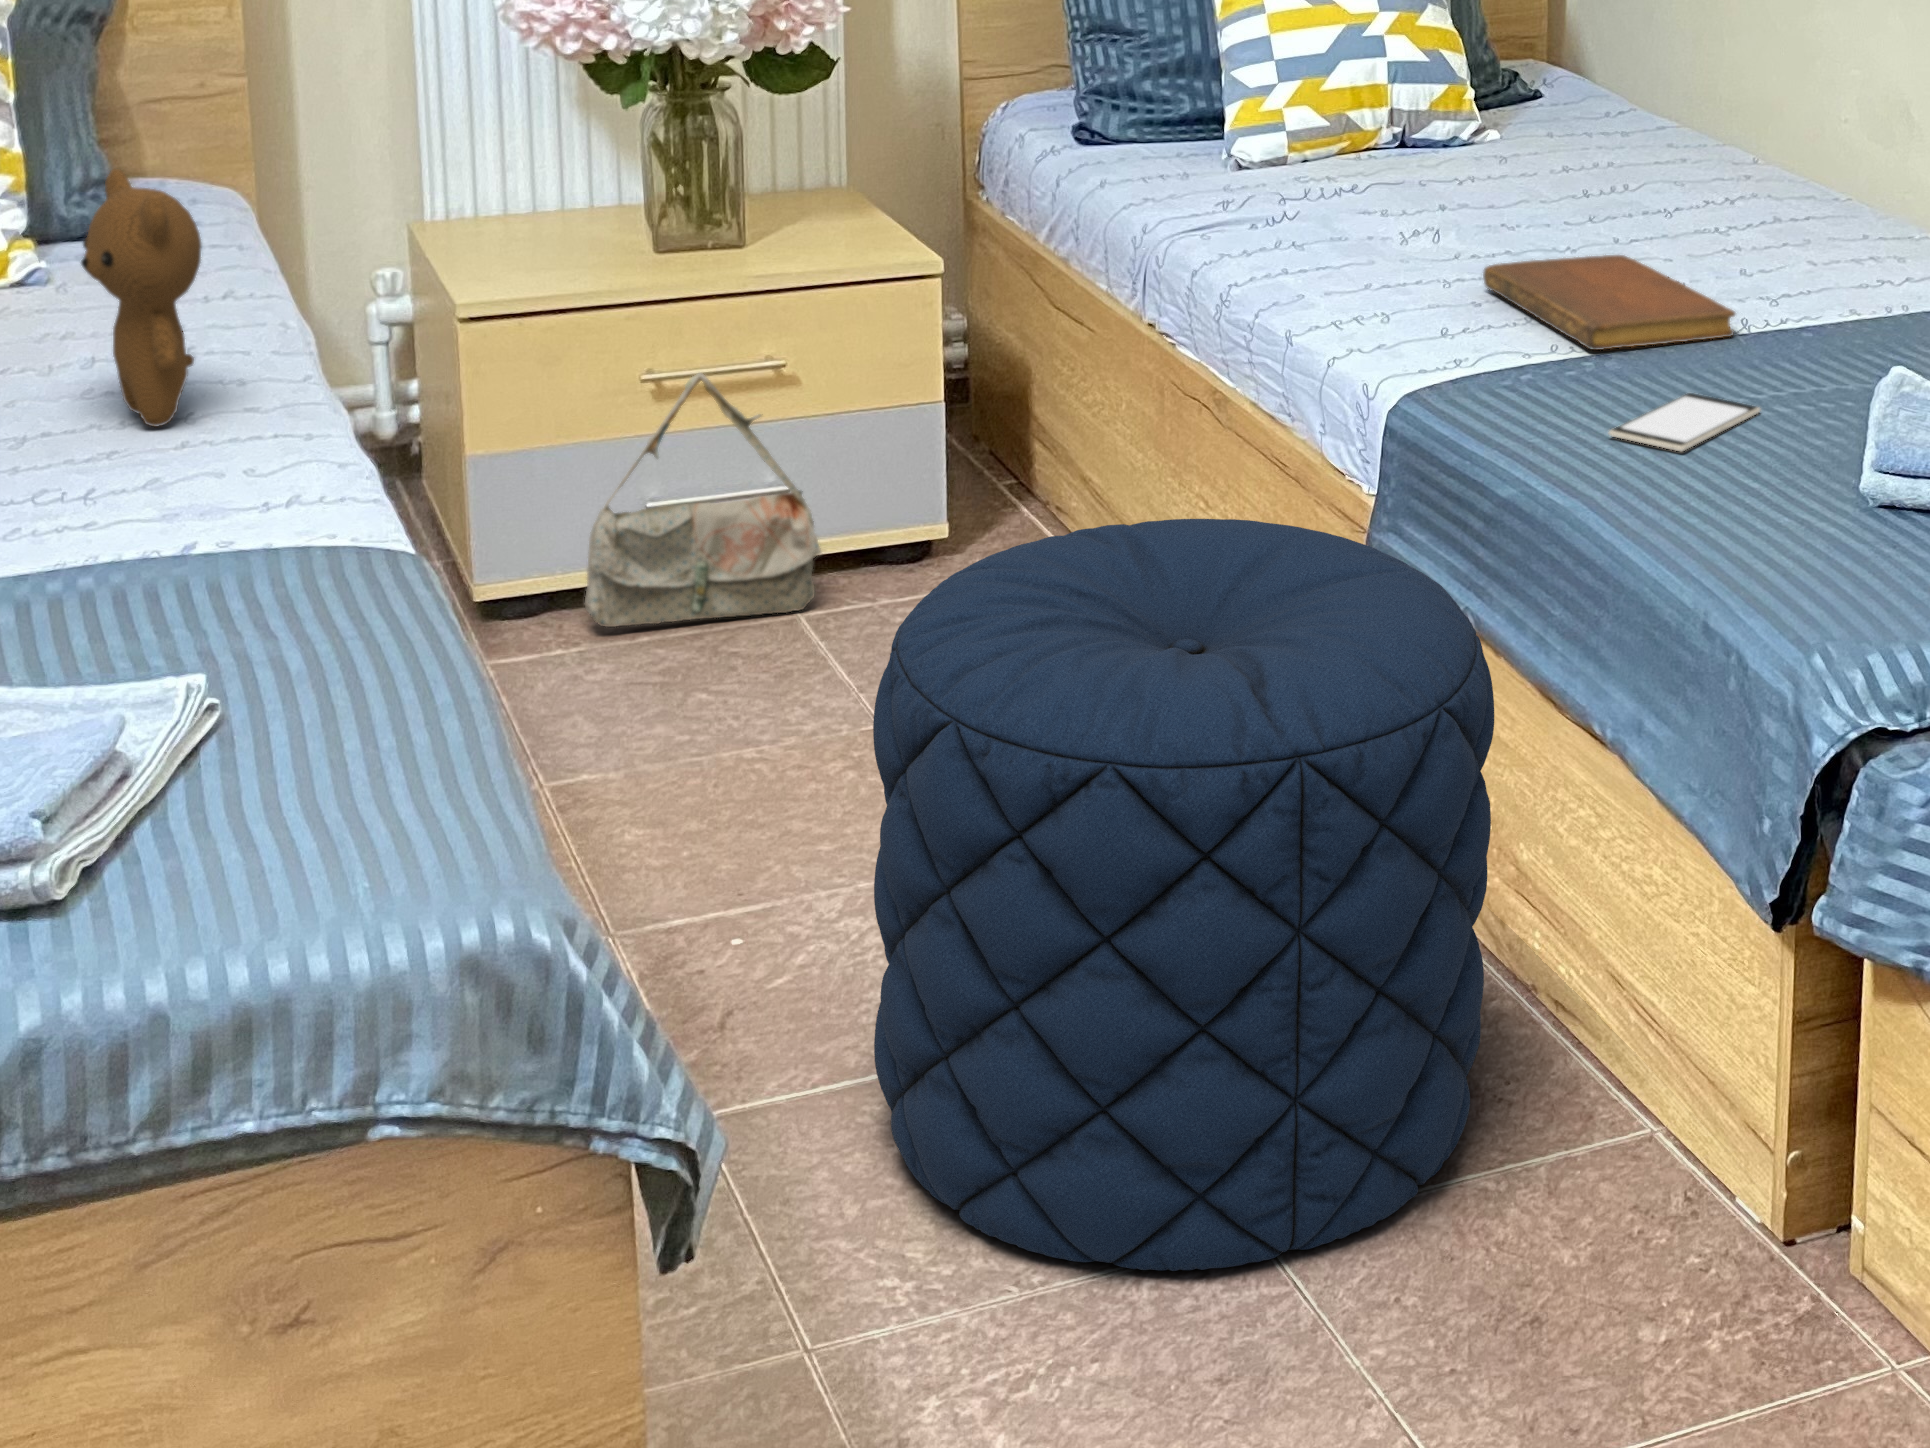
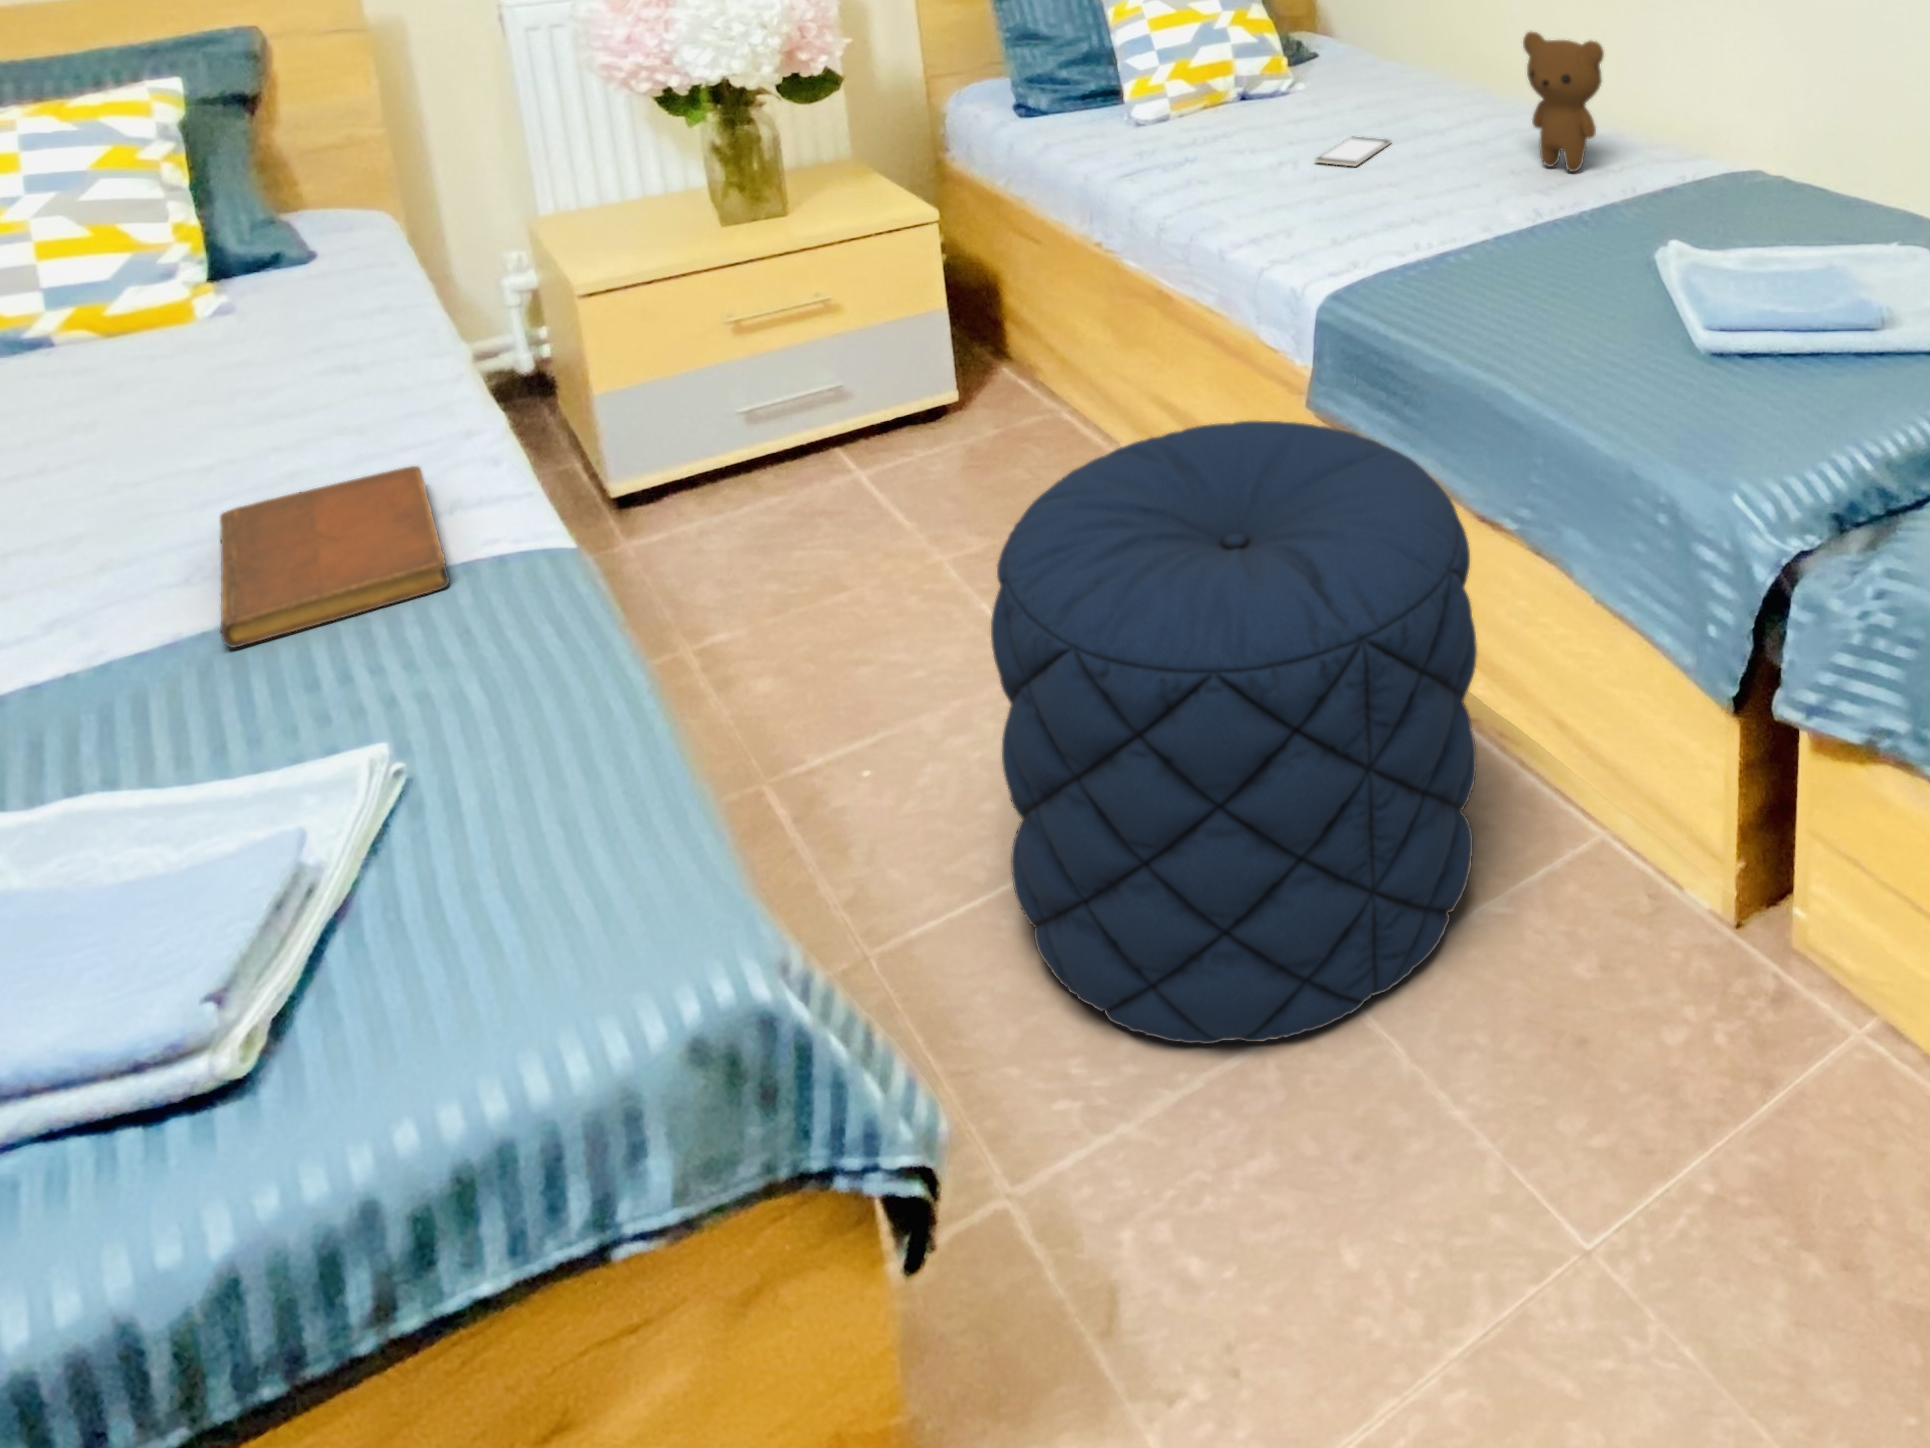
teddy bear: present [81,169,201,426] -> present [1523,32,1604,172]
notebook: present [1483,255,1735,350] -> present [220,466,449,647]
bag: present [585,373,821,627] -> none [701,316,877,506]
smartphone: present [1609,393,1760,451] -> present [1315,137,1391,166]

